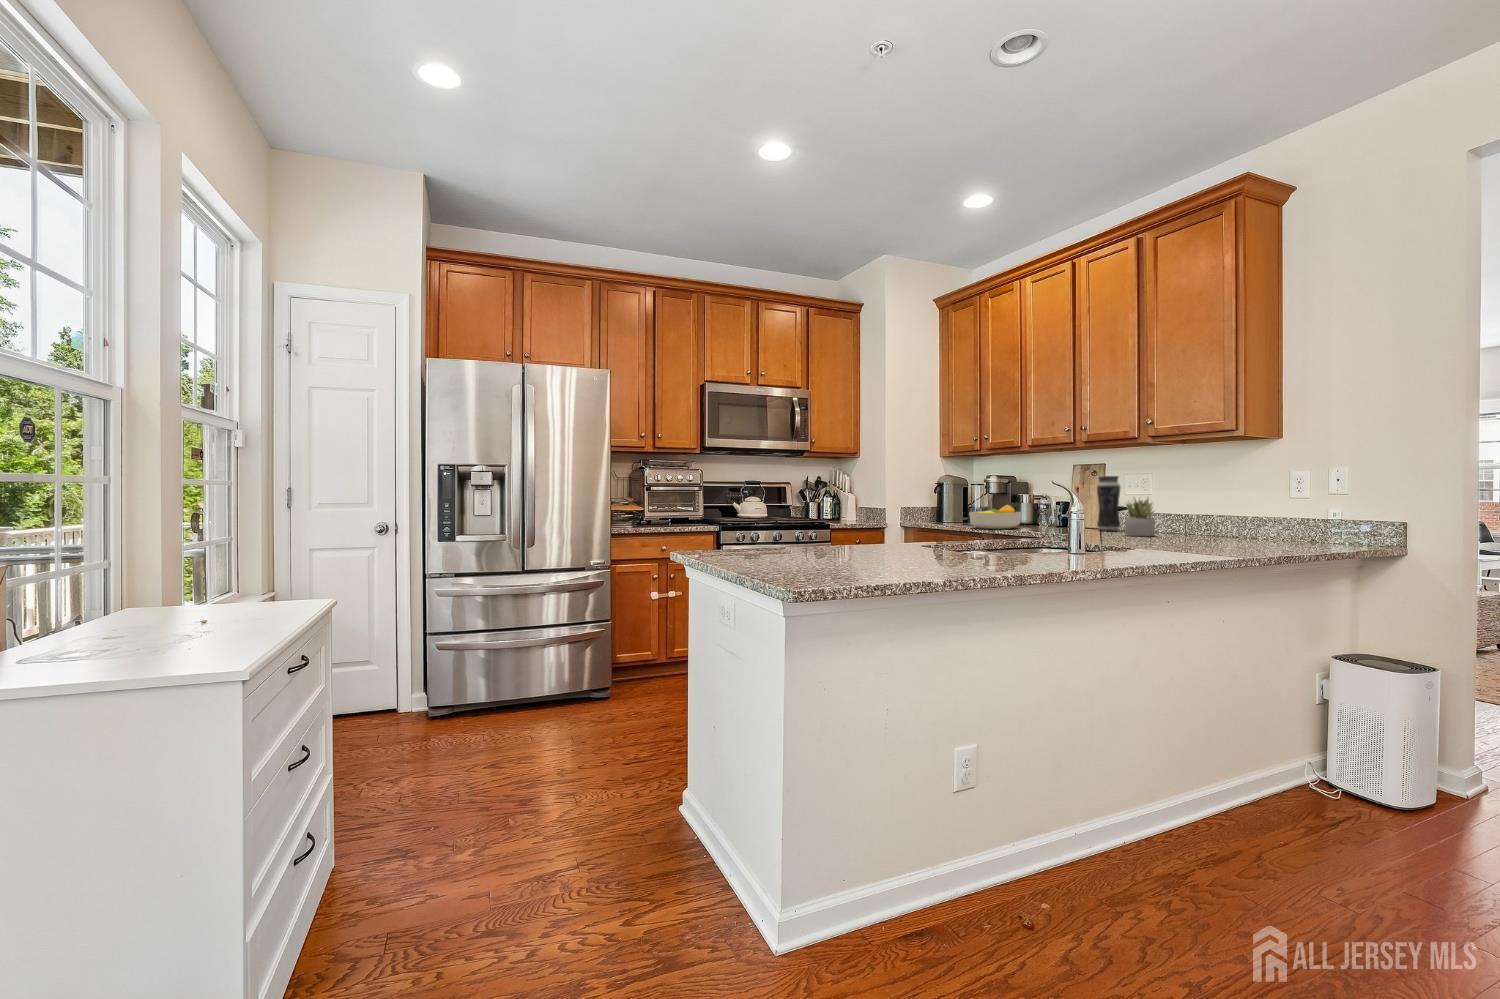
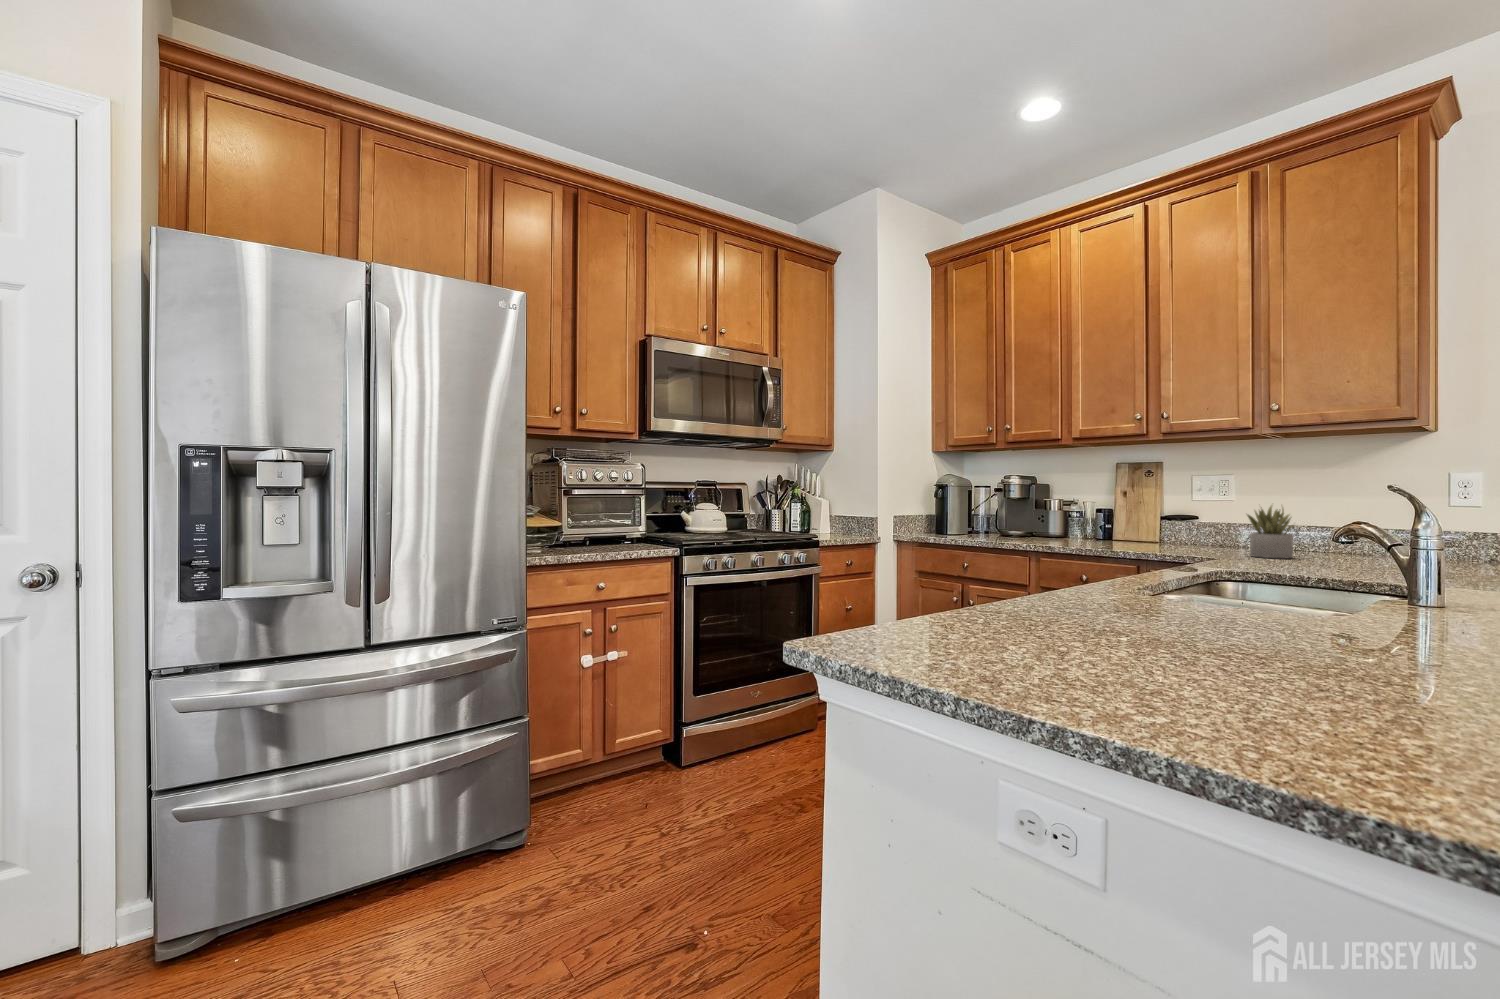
vase: present [1097,476,1120,531] -> none [1177,478,1210,548]
fruit bowl: present [969,505,1022,529] -> none [1018,514,1080,547]

